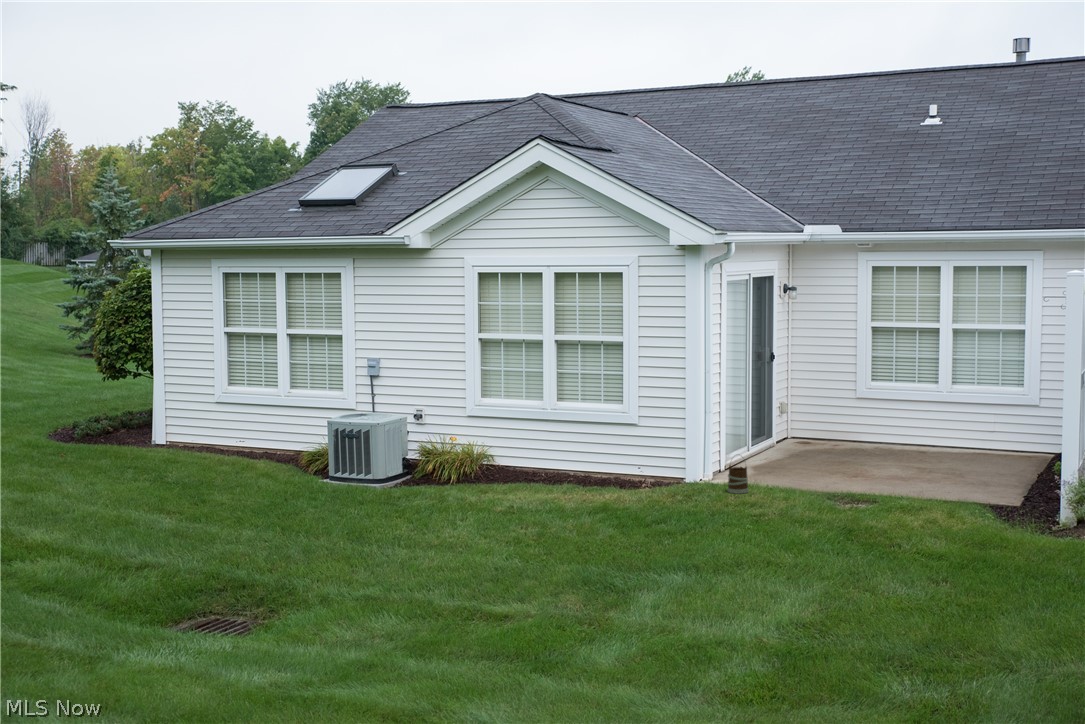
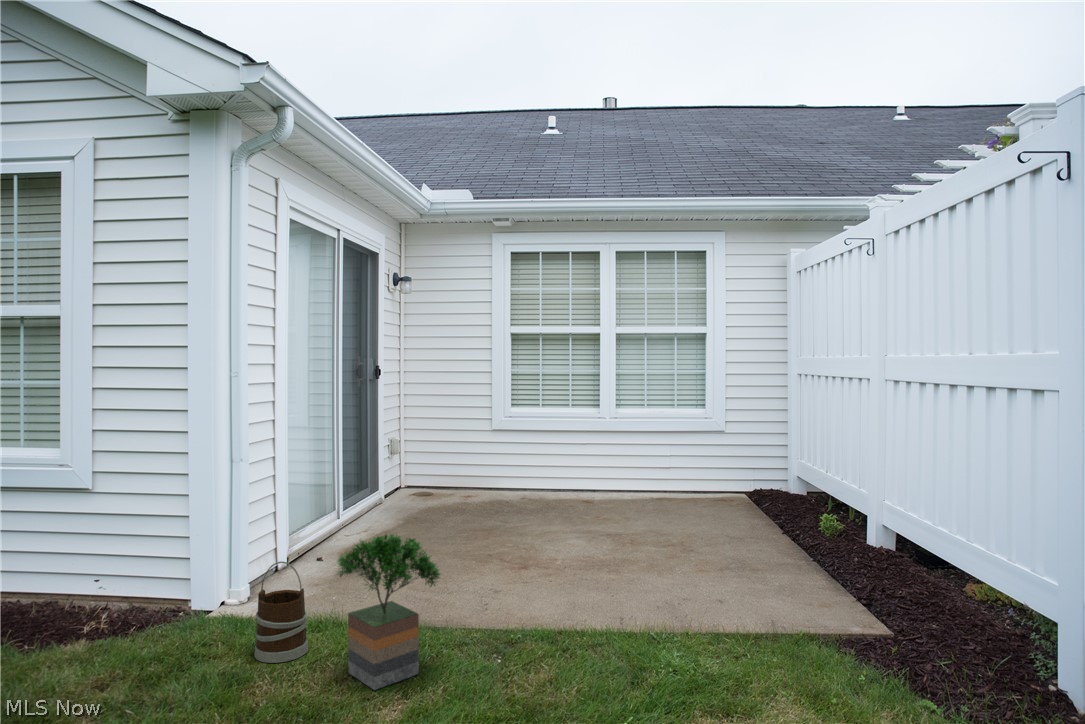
potted tree: none [761,444,804,502] -> present [337,534,441,690]

